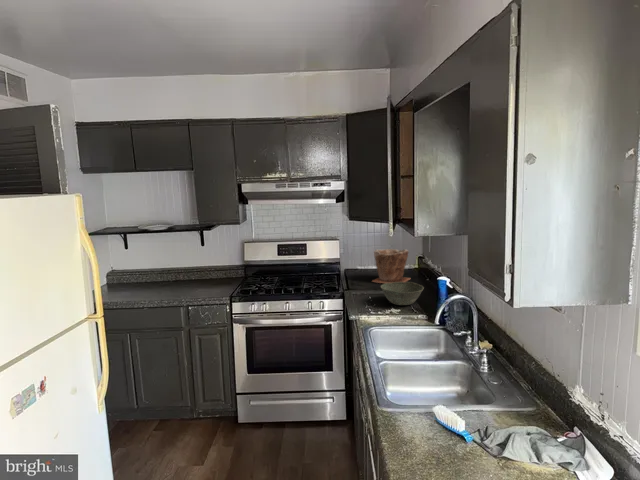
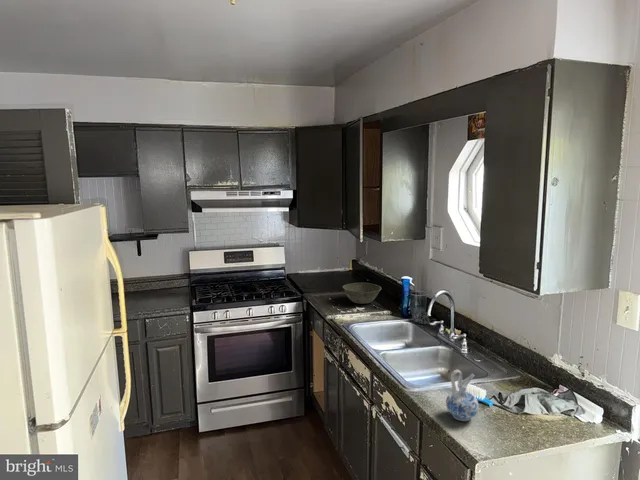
plant pot: present [373,249,410,283] -> none [320,253,353,286]
ceramic pitcher: none [401,390,440,454] -> present [446,370,479,421]

